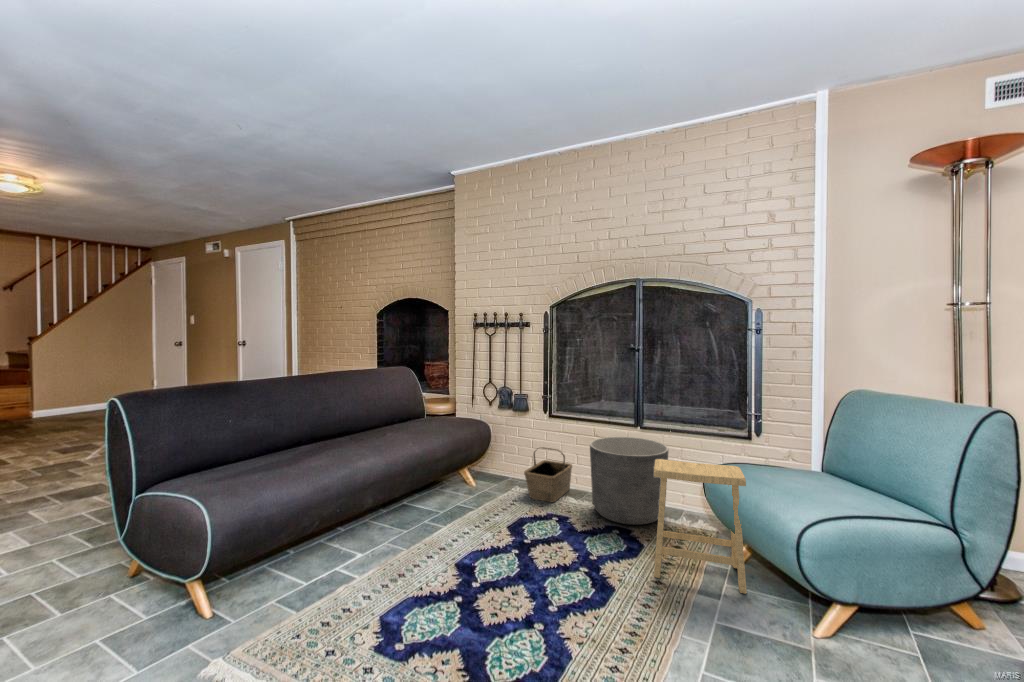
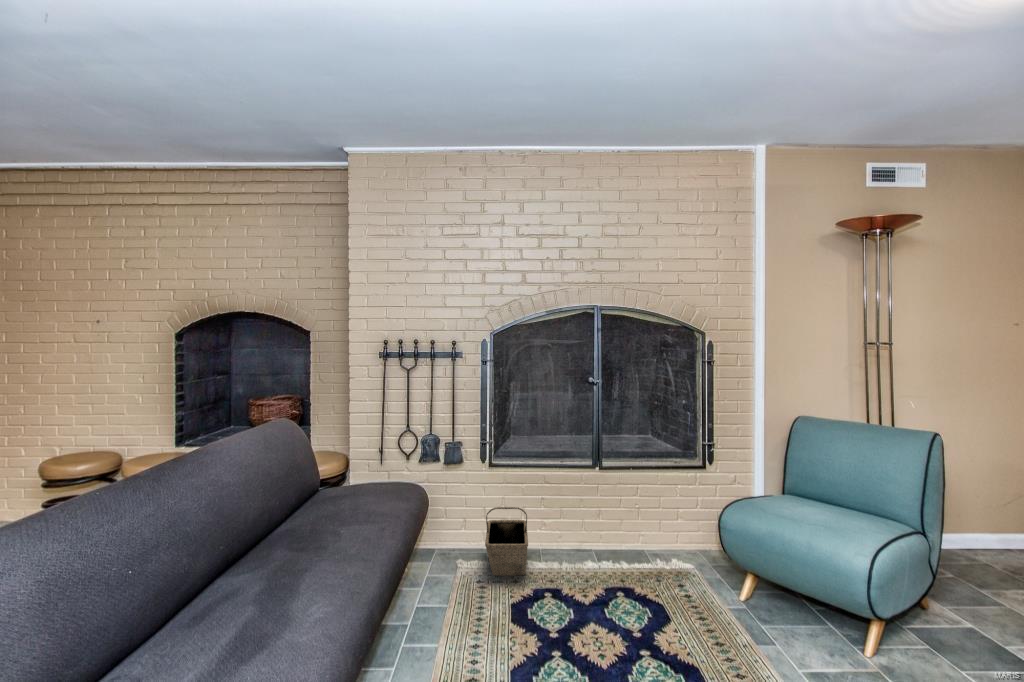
planter: present [590,437,669,525] -> none [567,480,653,584]
footstool: present [654,459,747,594] -> none [681,507,791,647]

